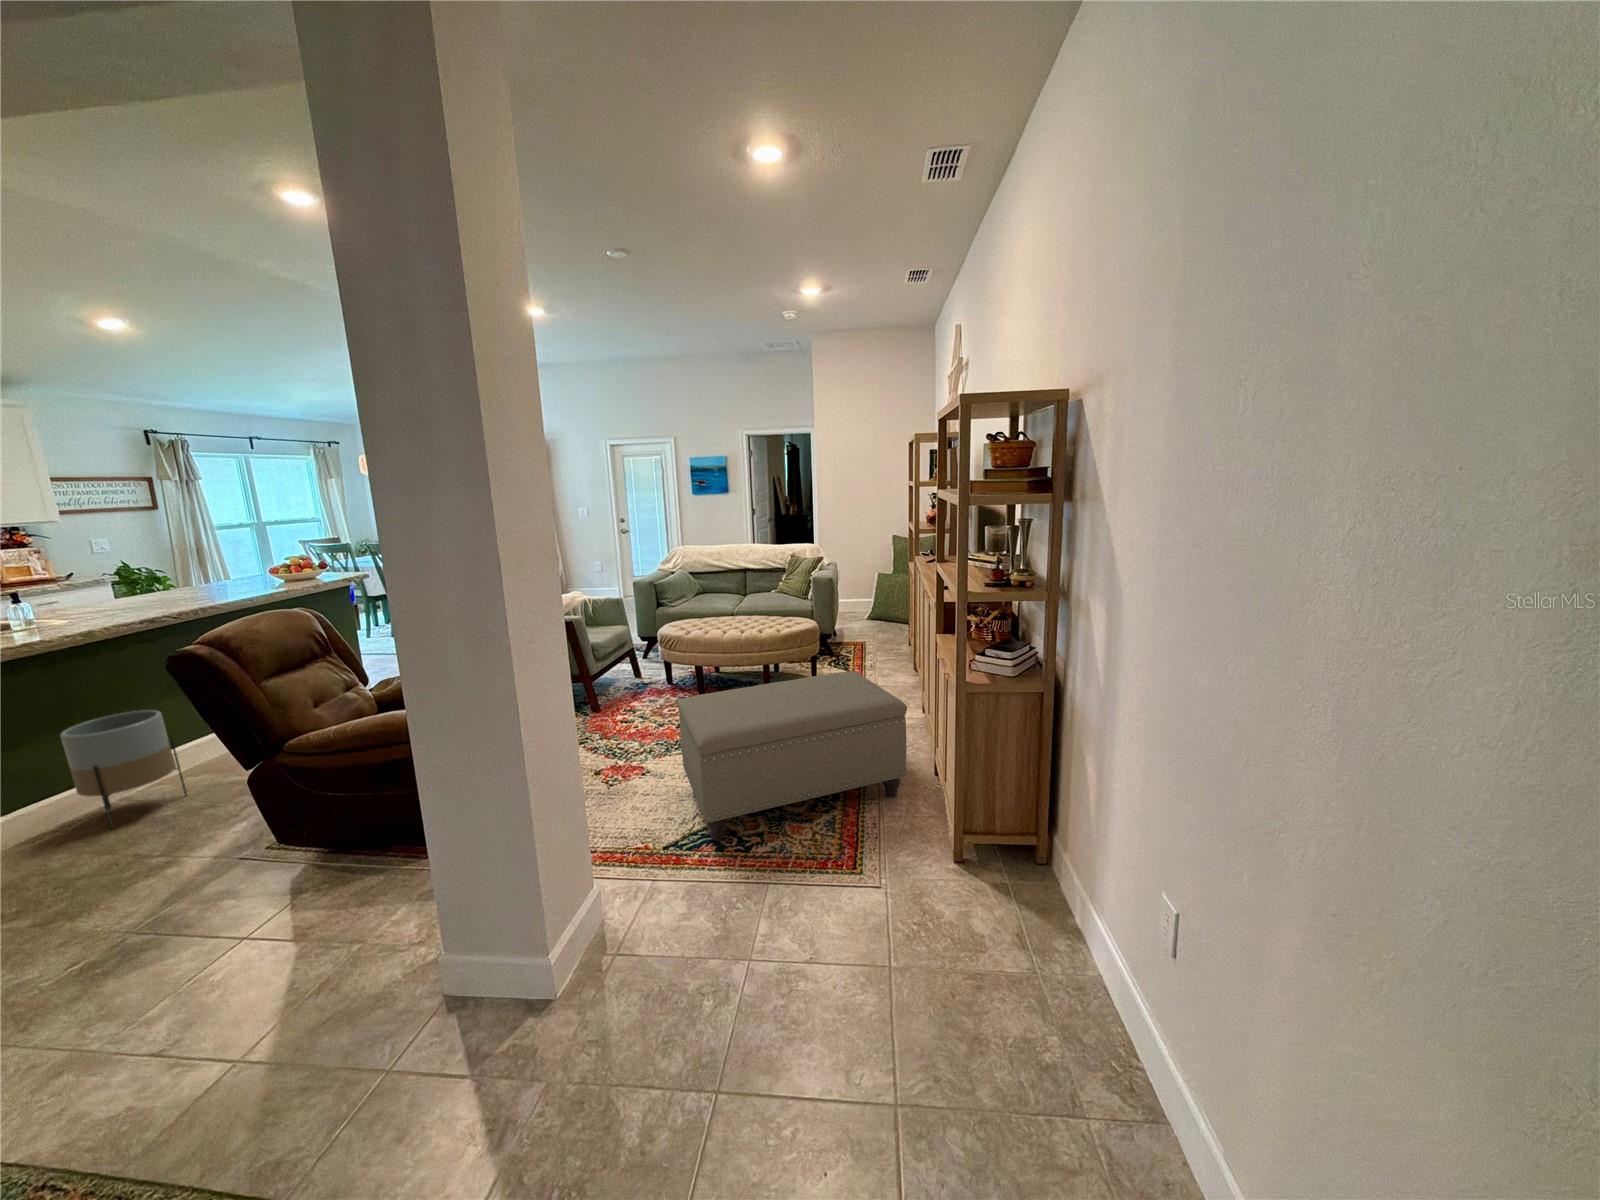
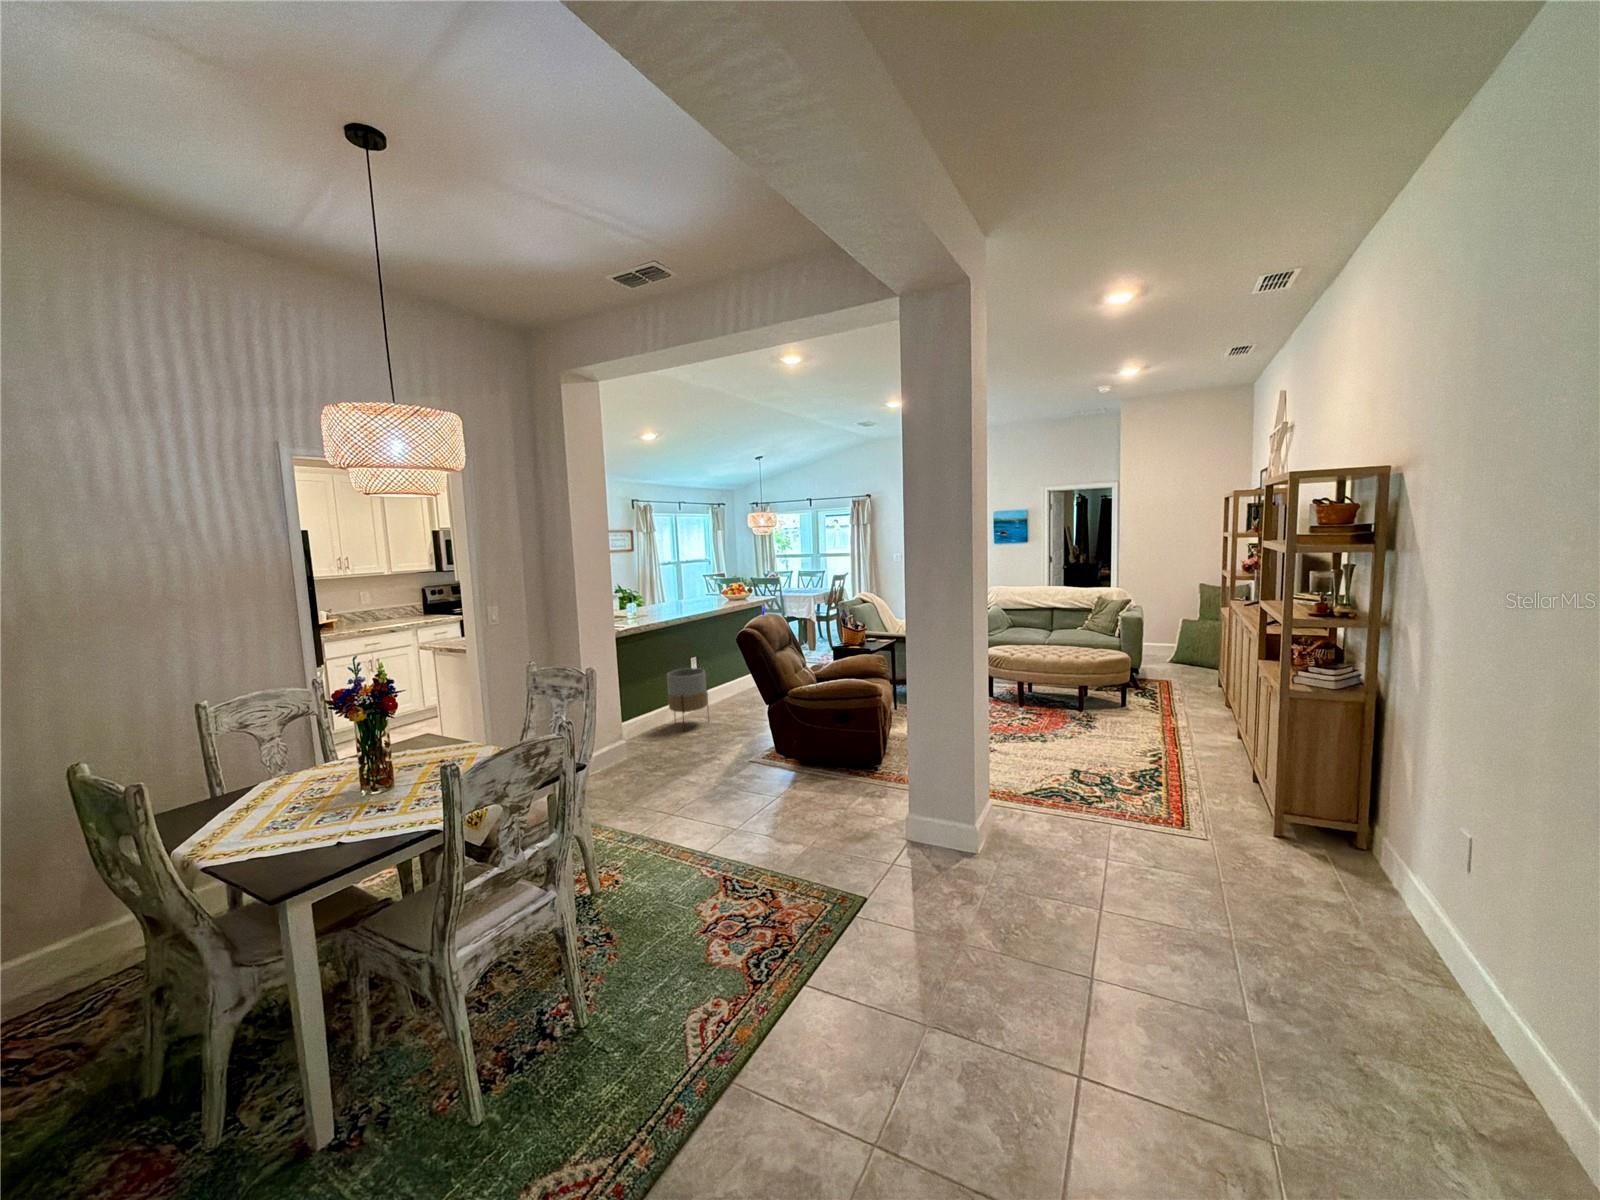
ottoman: present [678,671,907,841] -> none [1027,688,1229,792]

